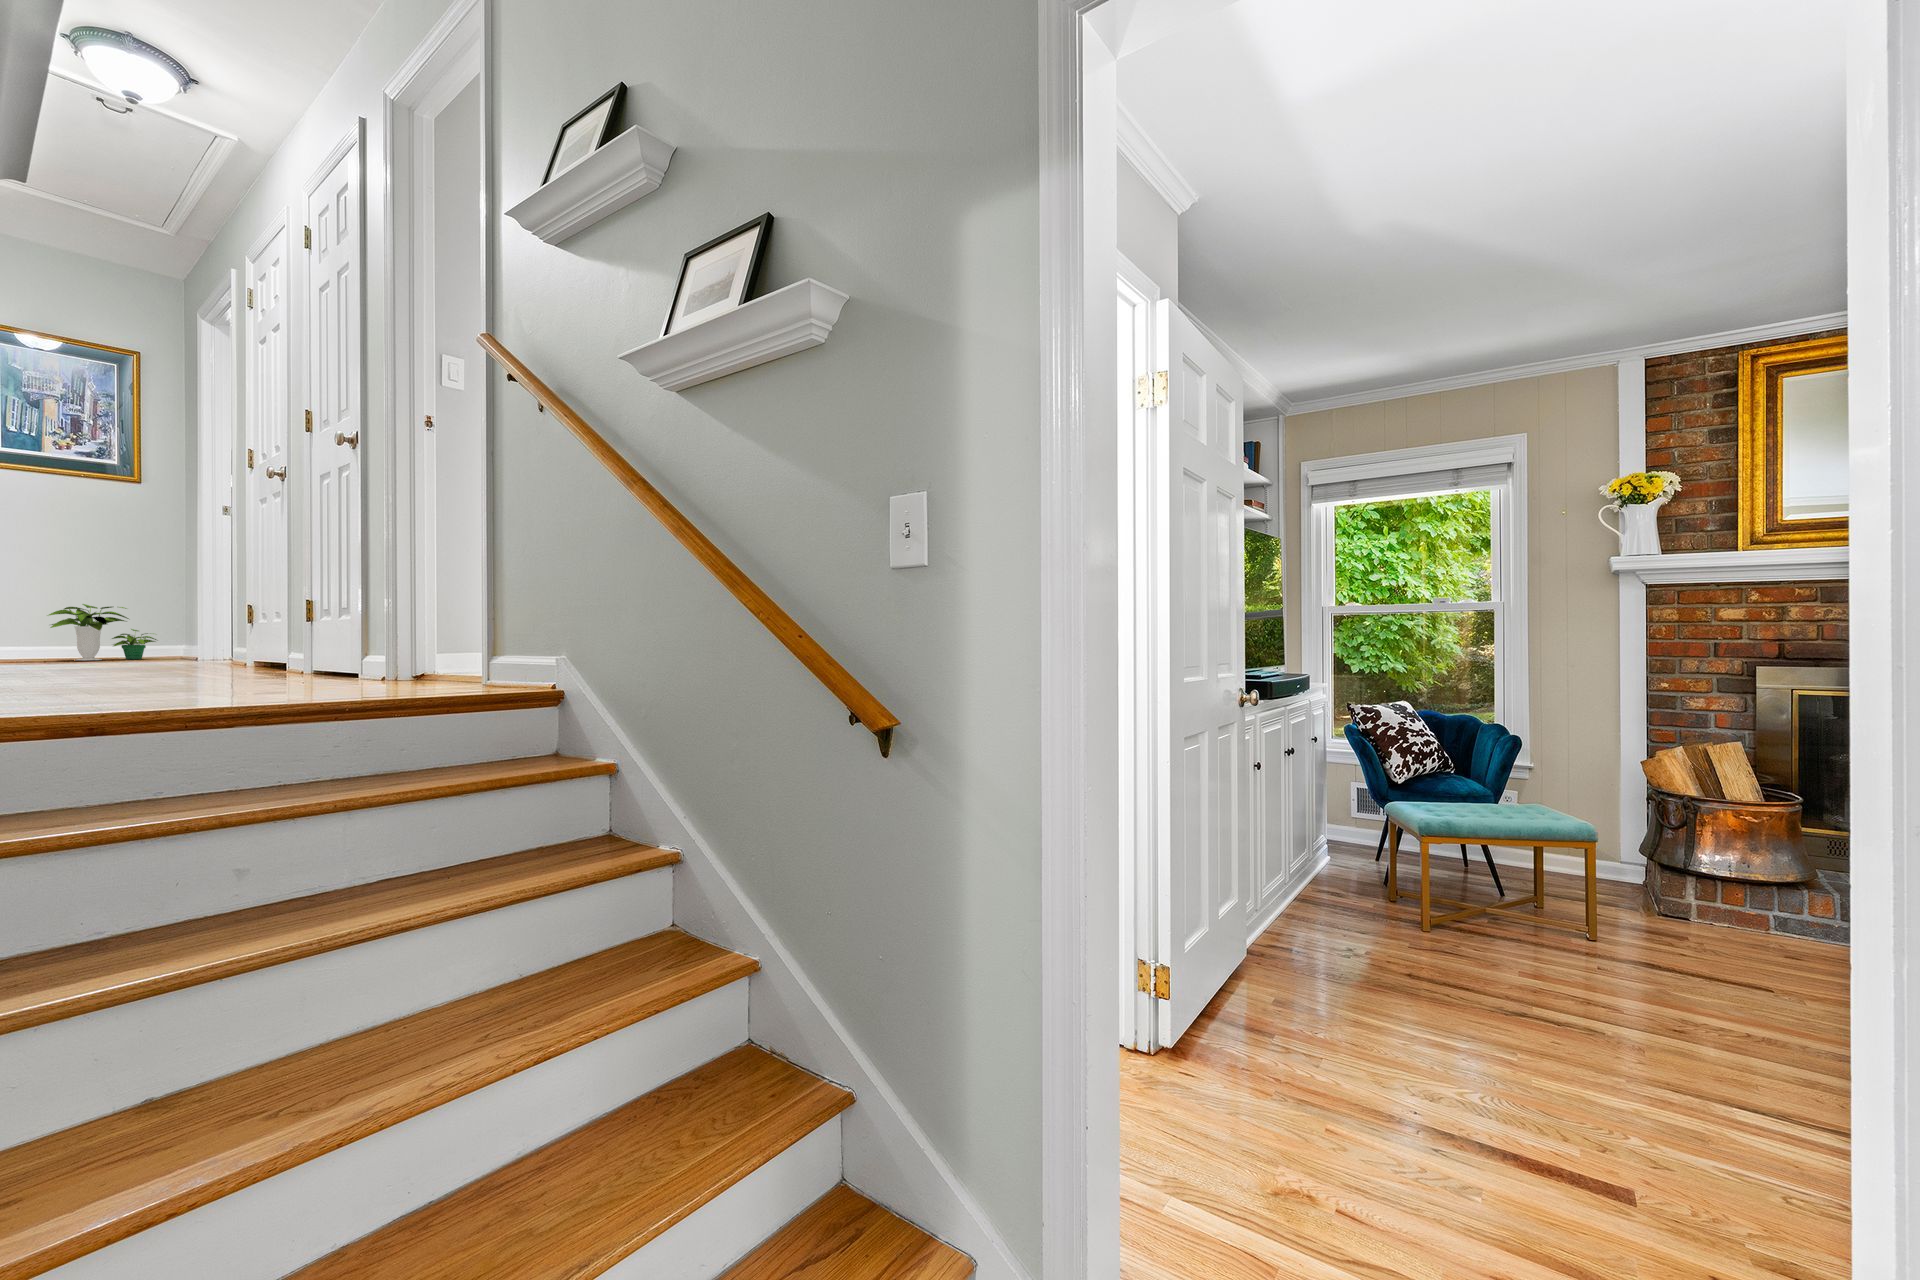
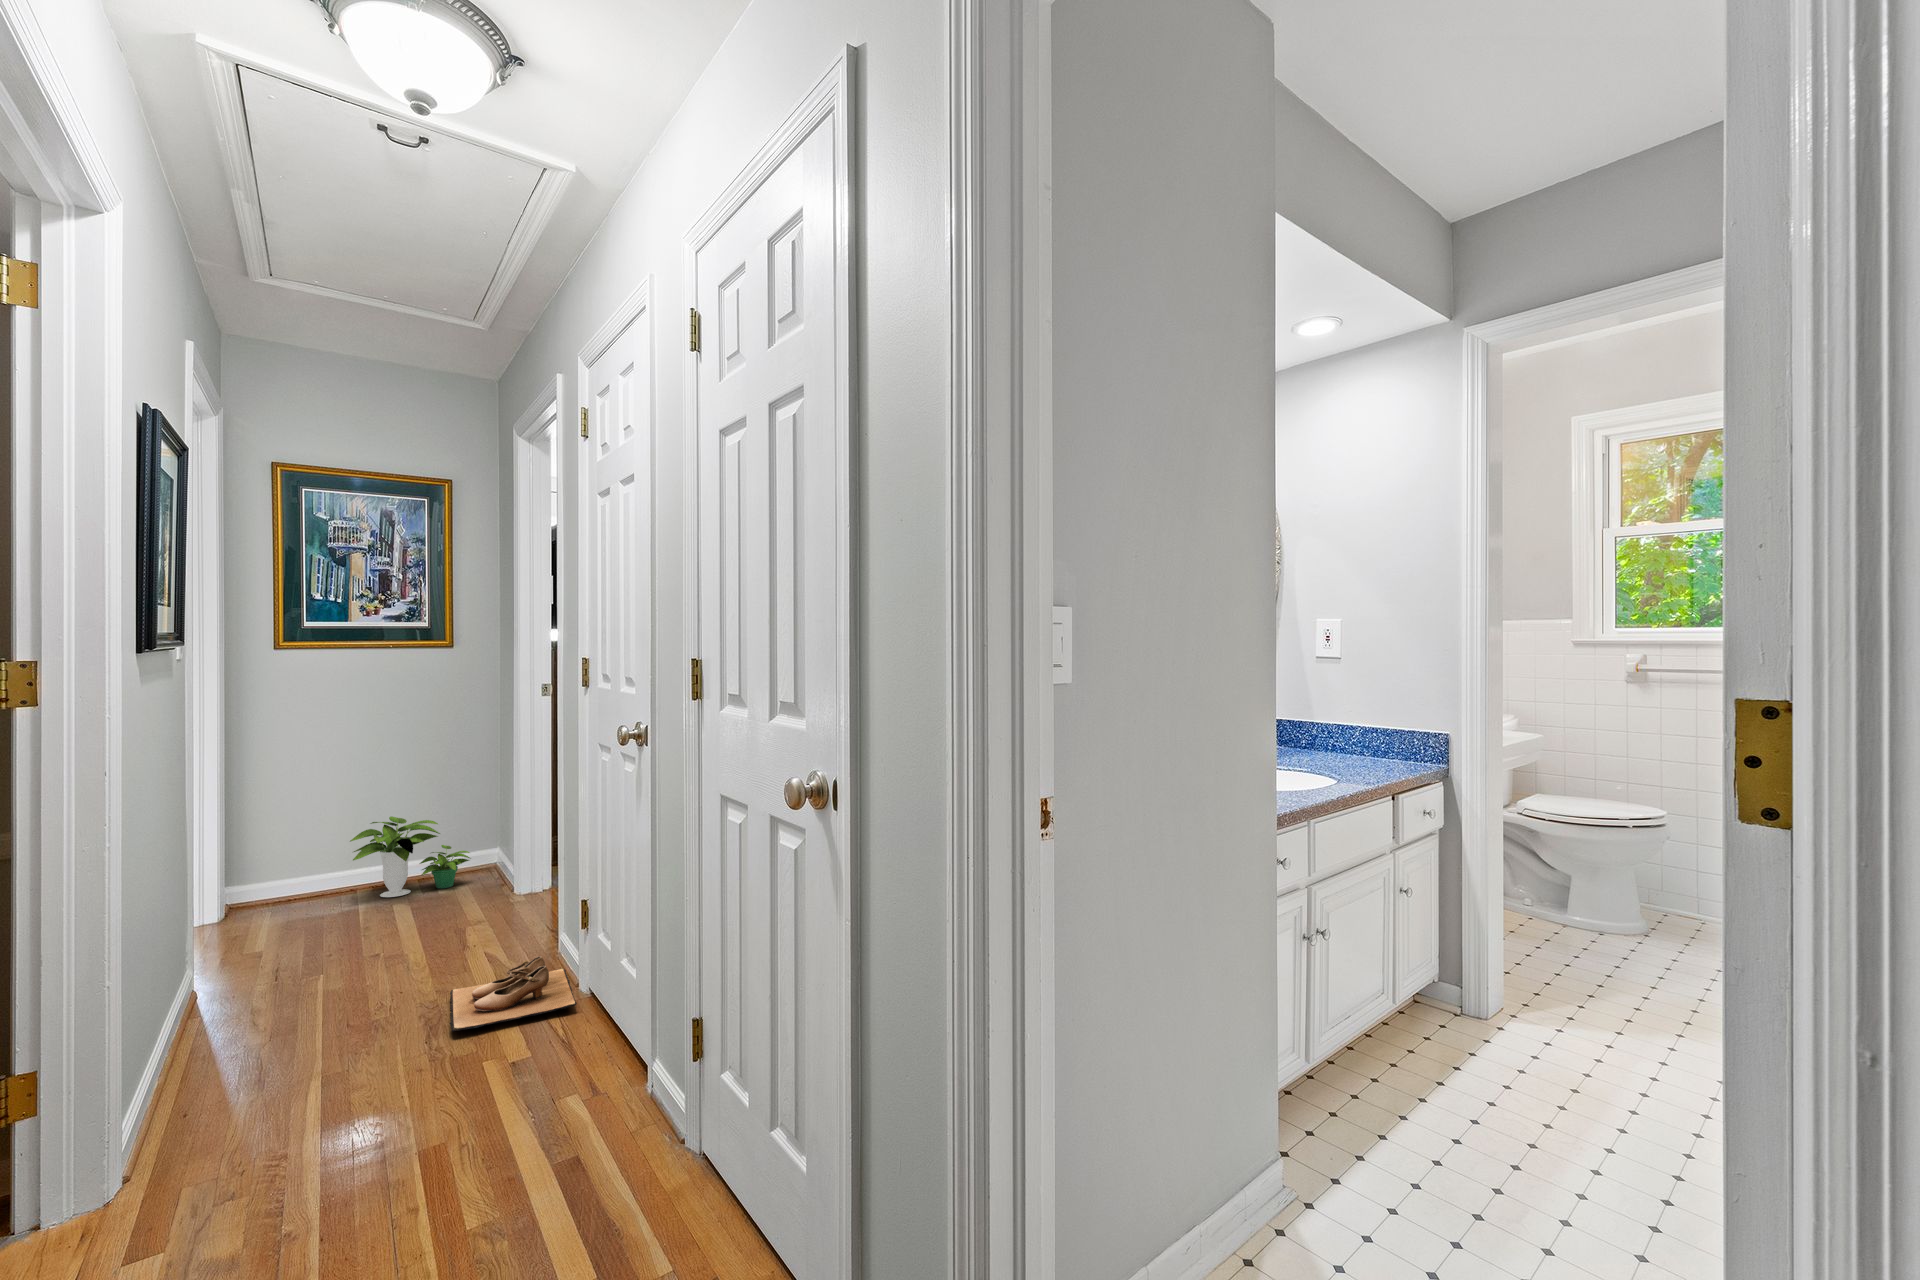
shoe: none [146,646,244,670] -> present [450,956,577,1031]

